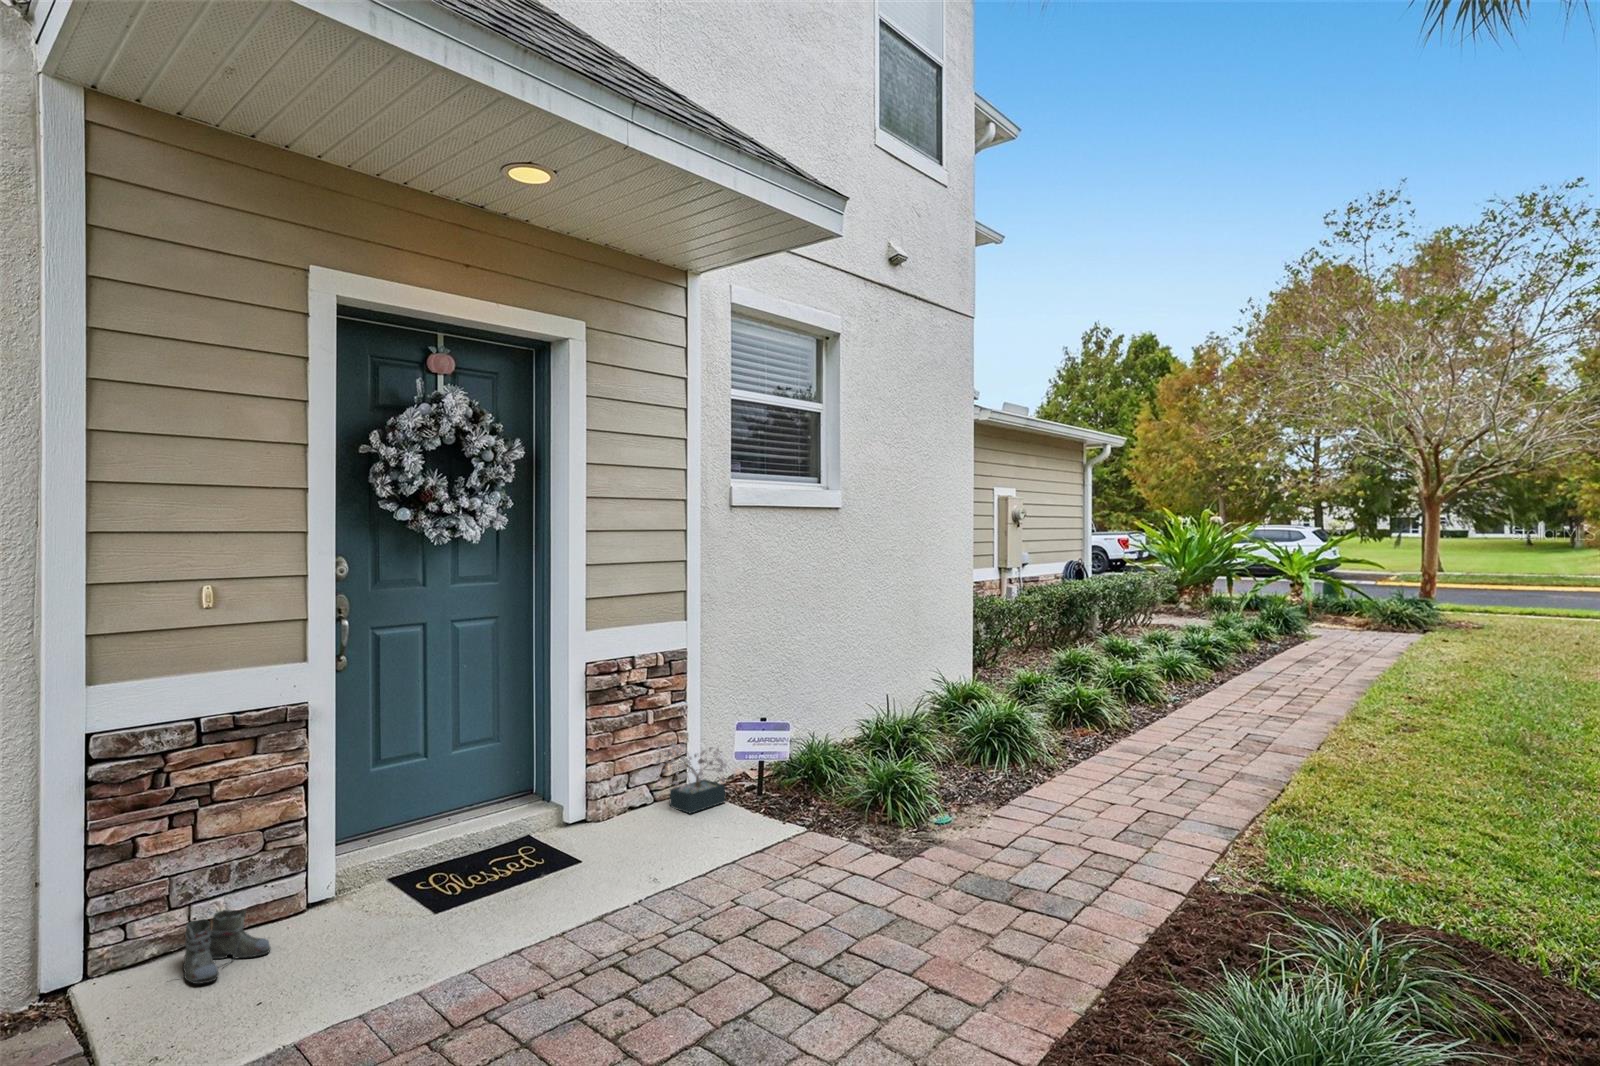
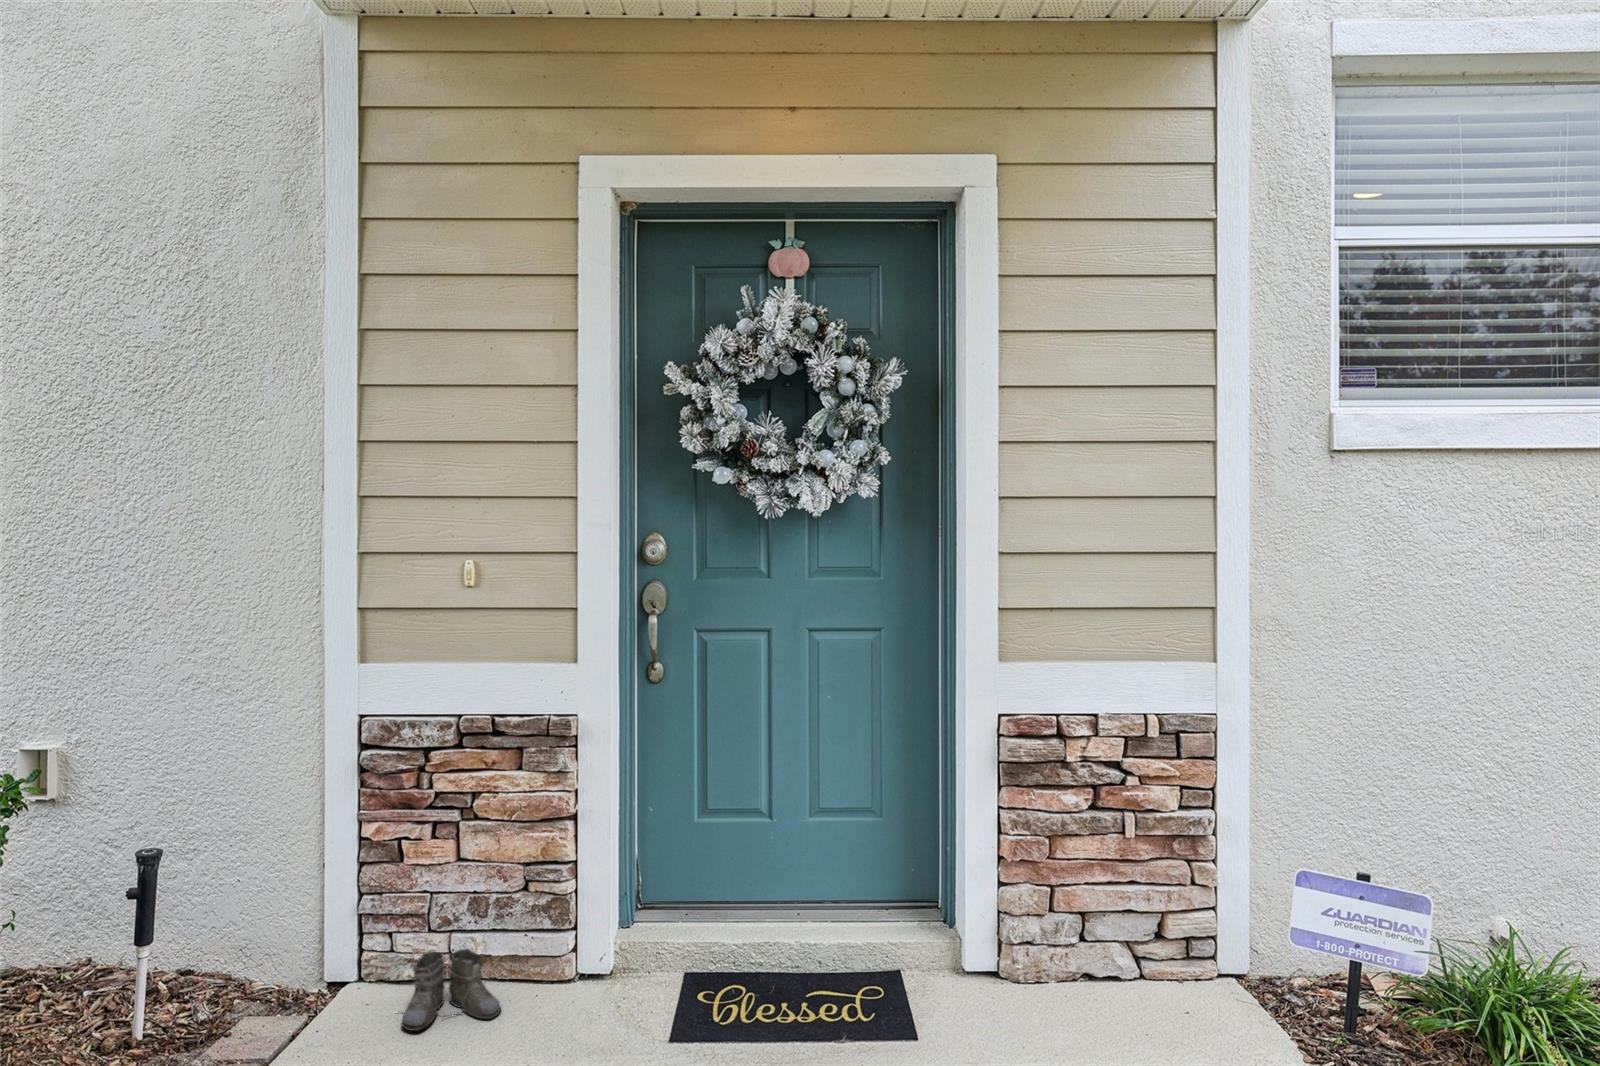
decorative plant: present [656,744,727,813] -> none [1128,875,1286,1020]

